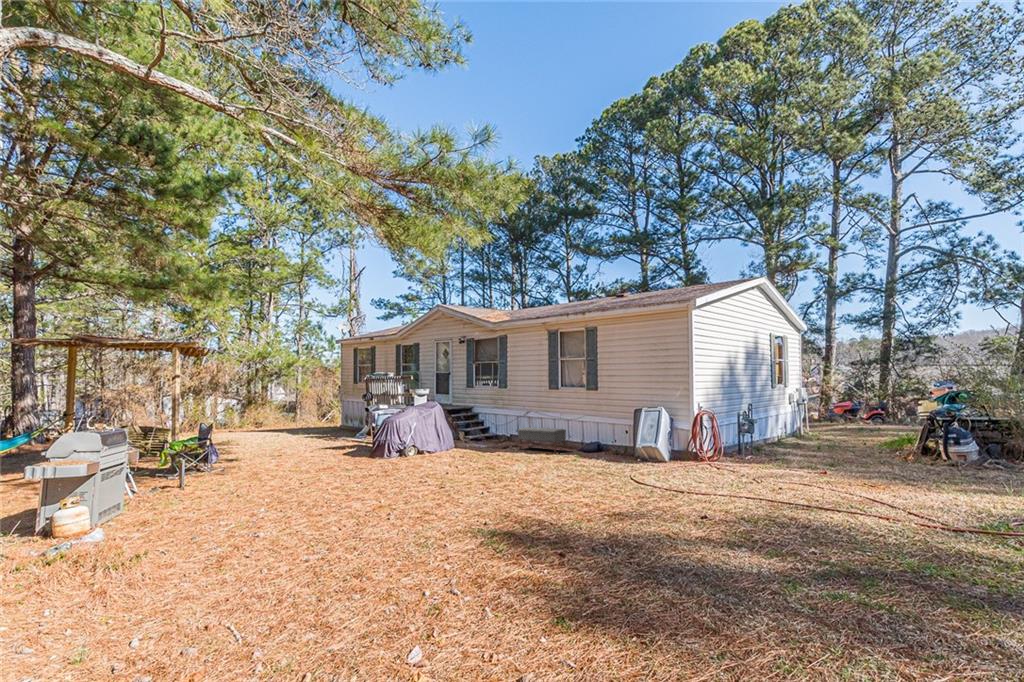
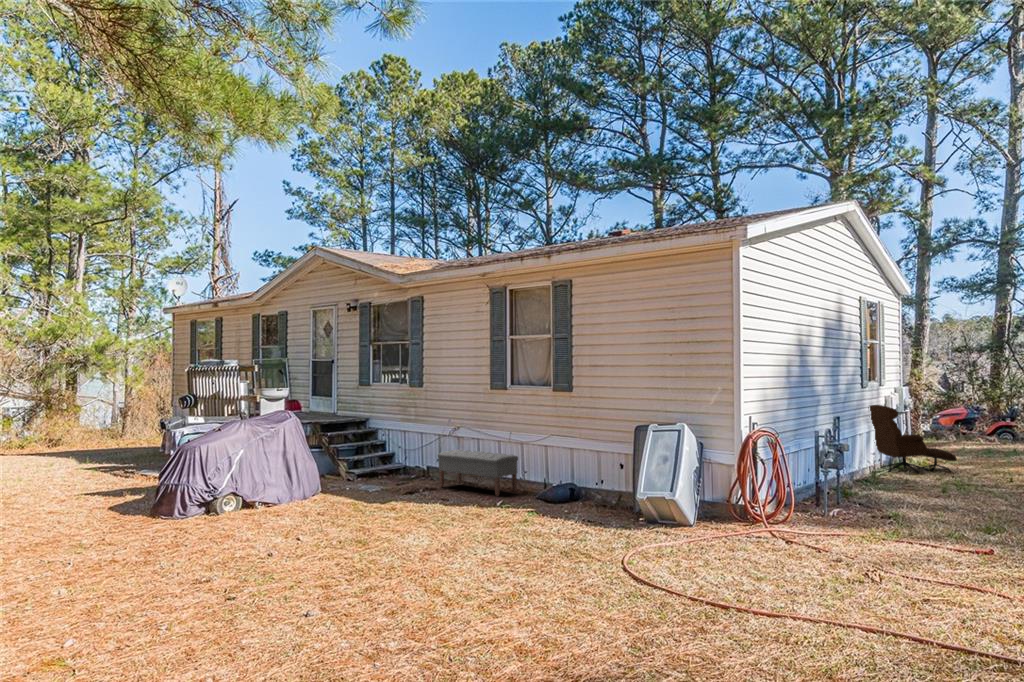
lounge chair: none [780,398,836,440] -> present [868,405,957,474]

